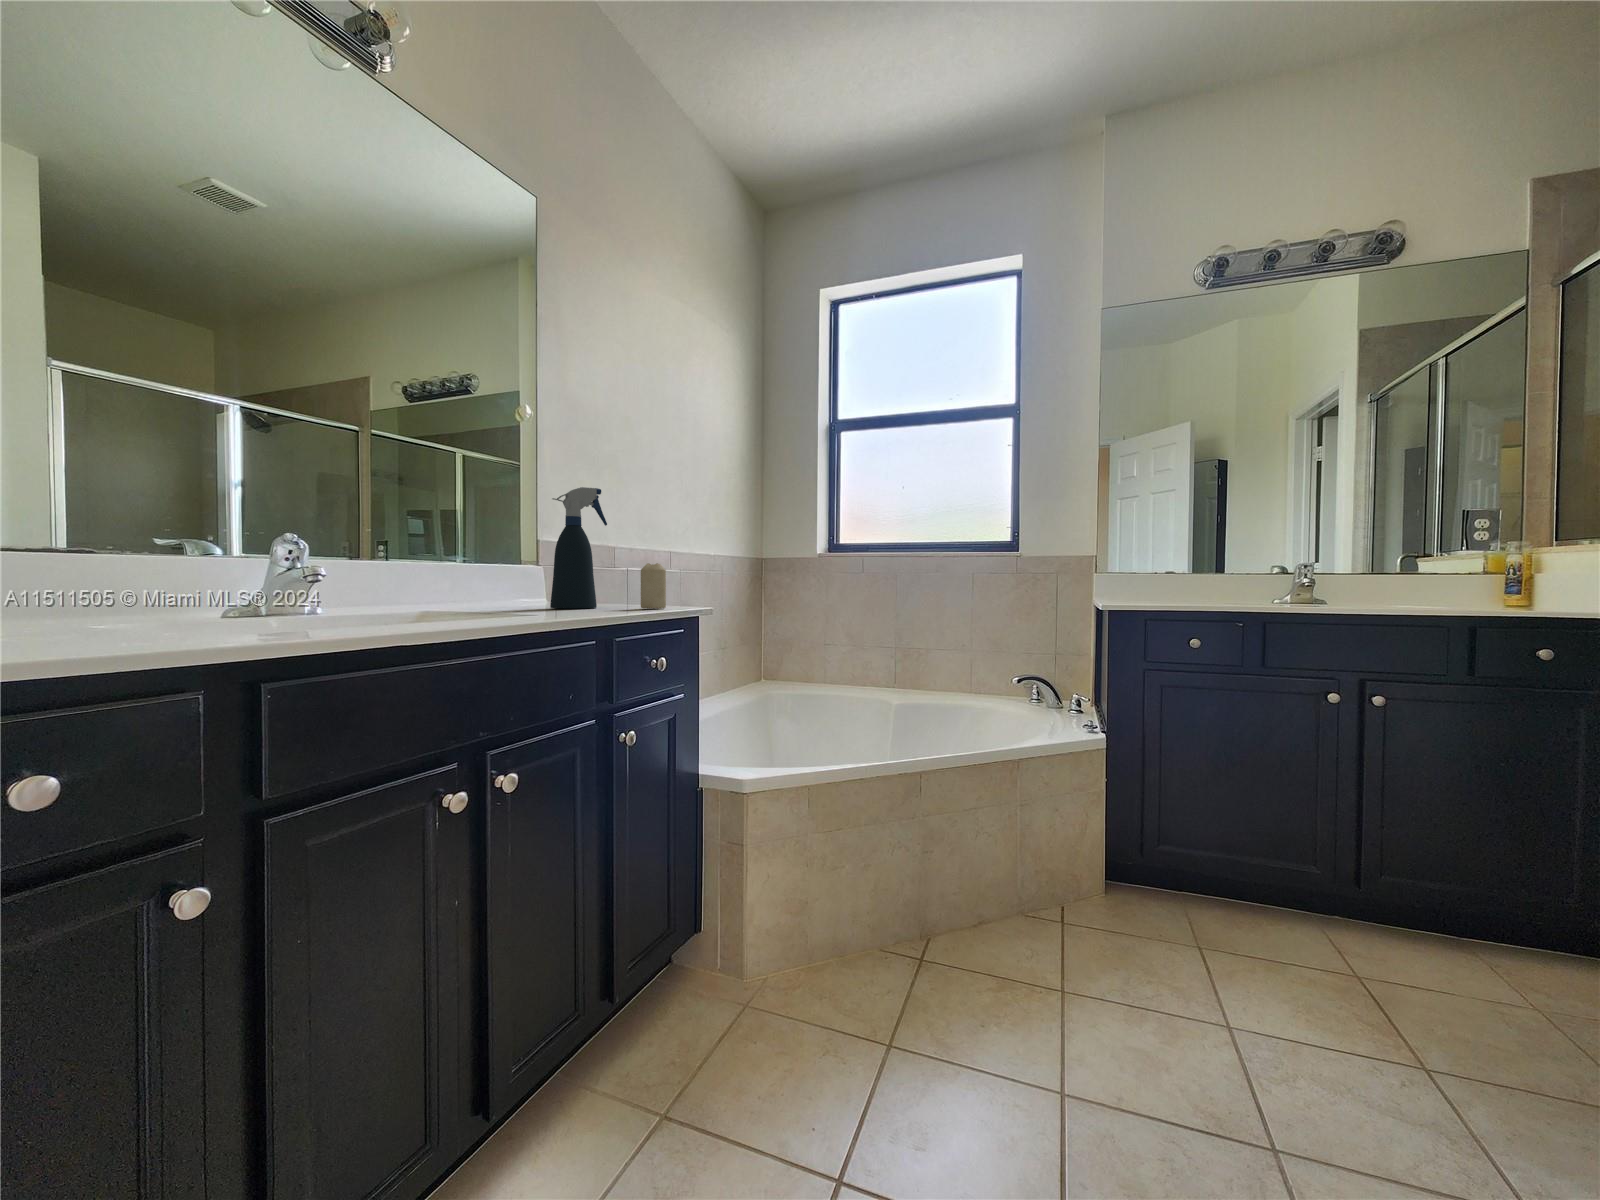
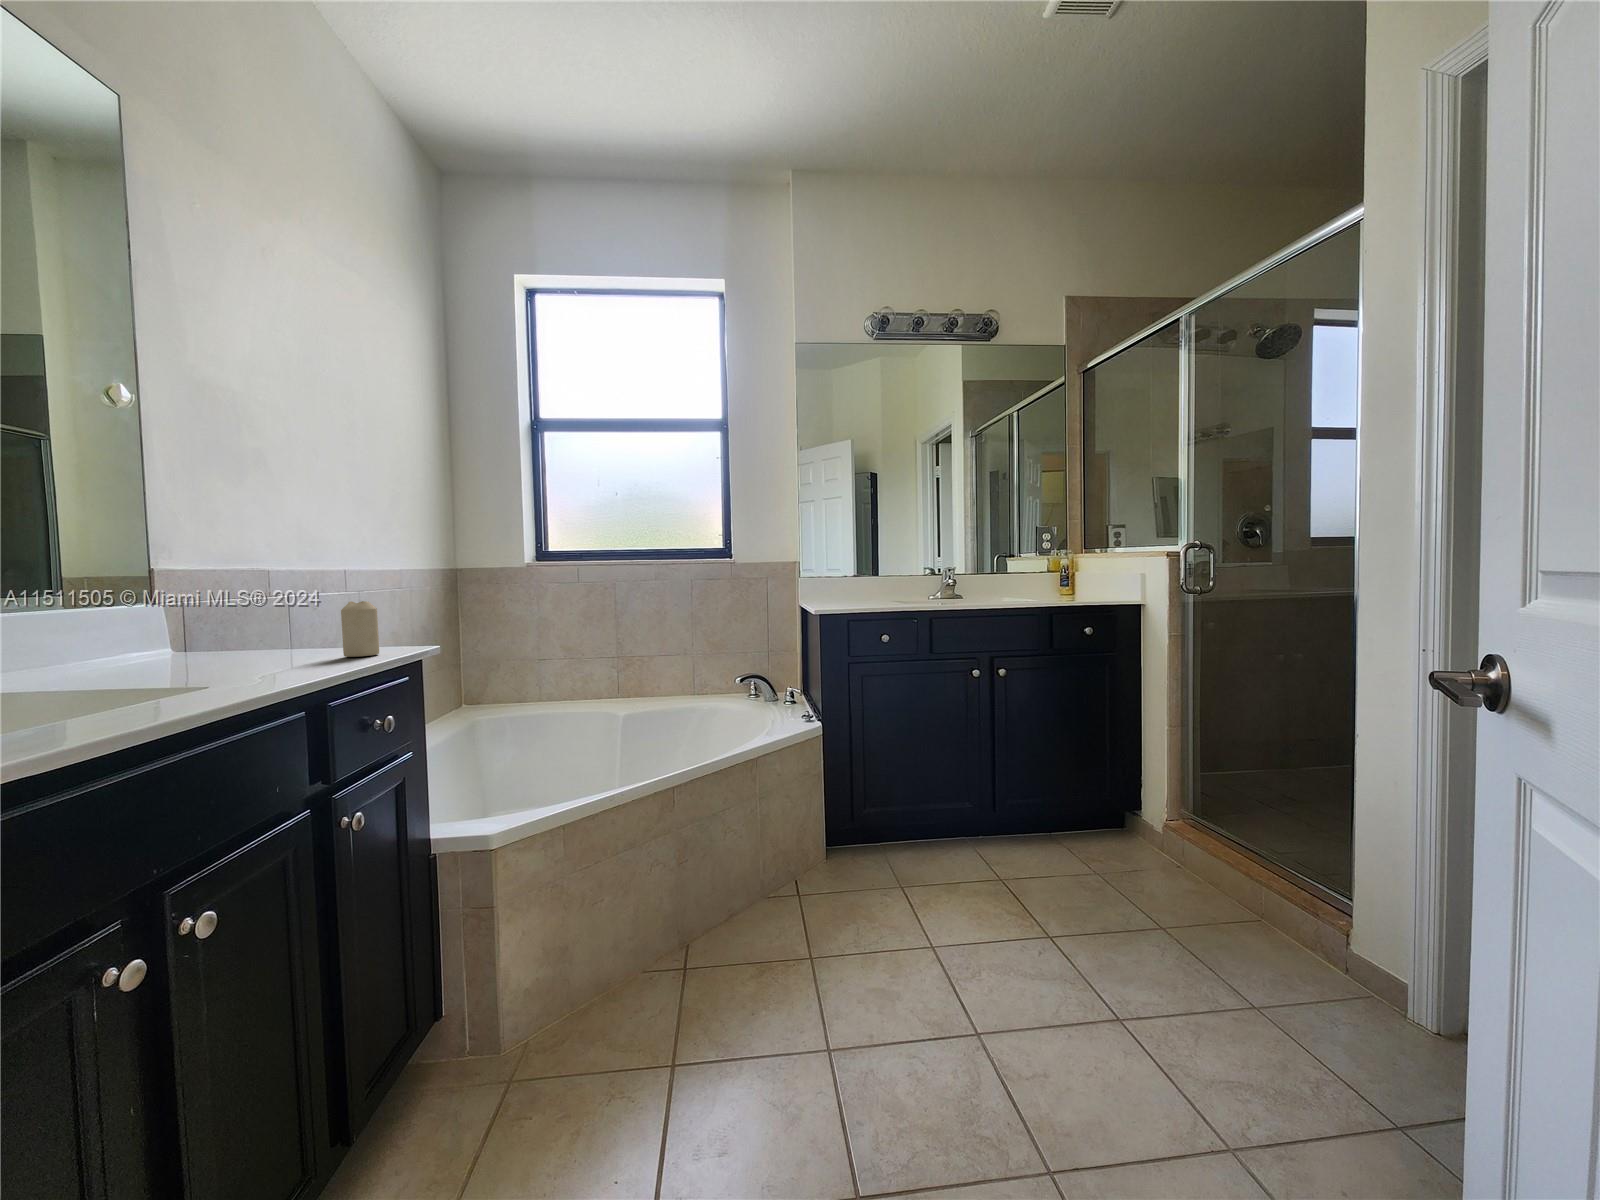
spray bottle: present [550,487,607,608] -> none [190,505,279,667]

